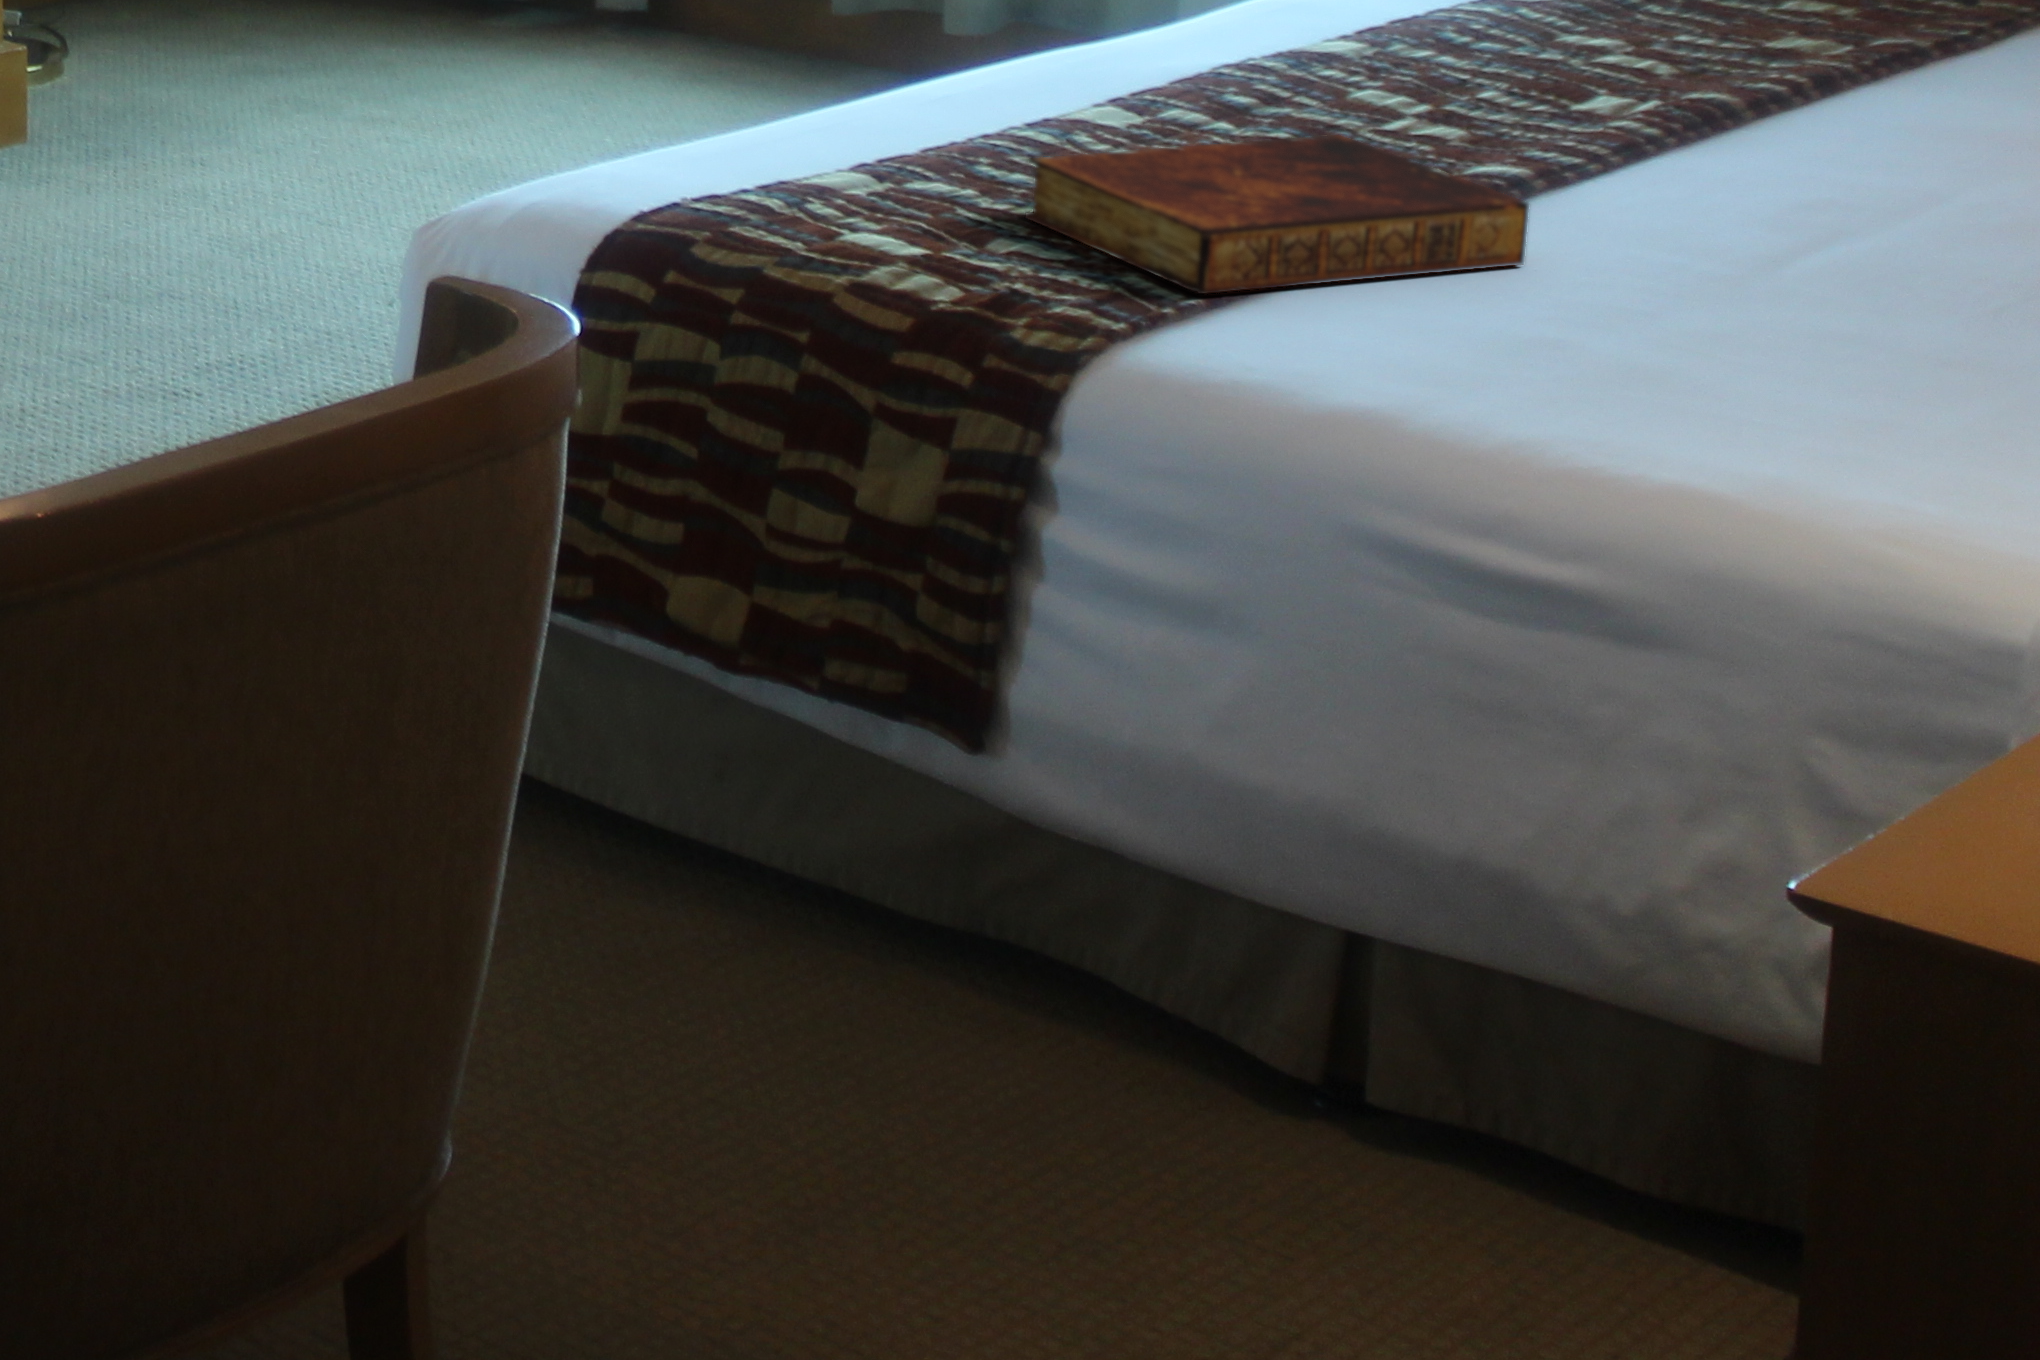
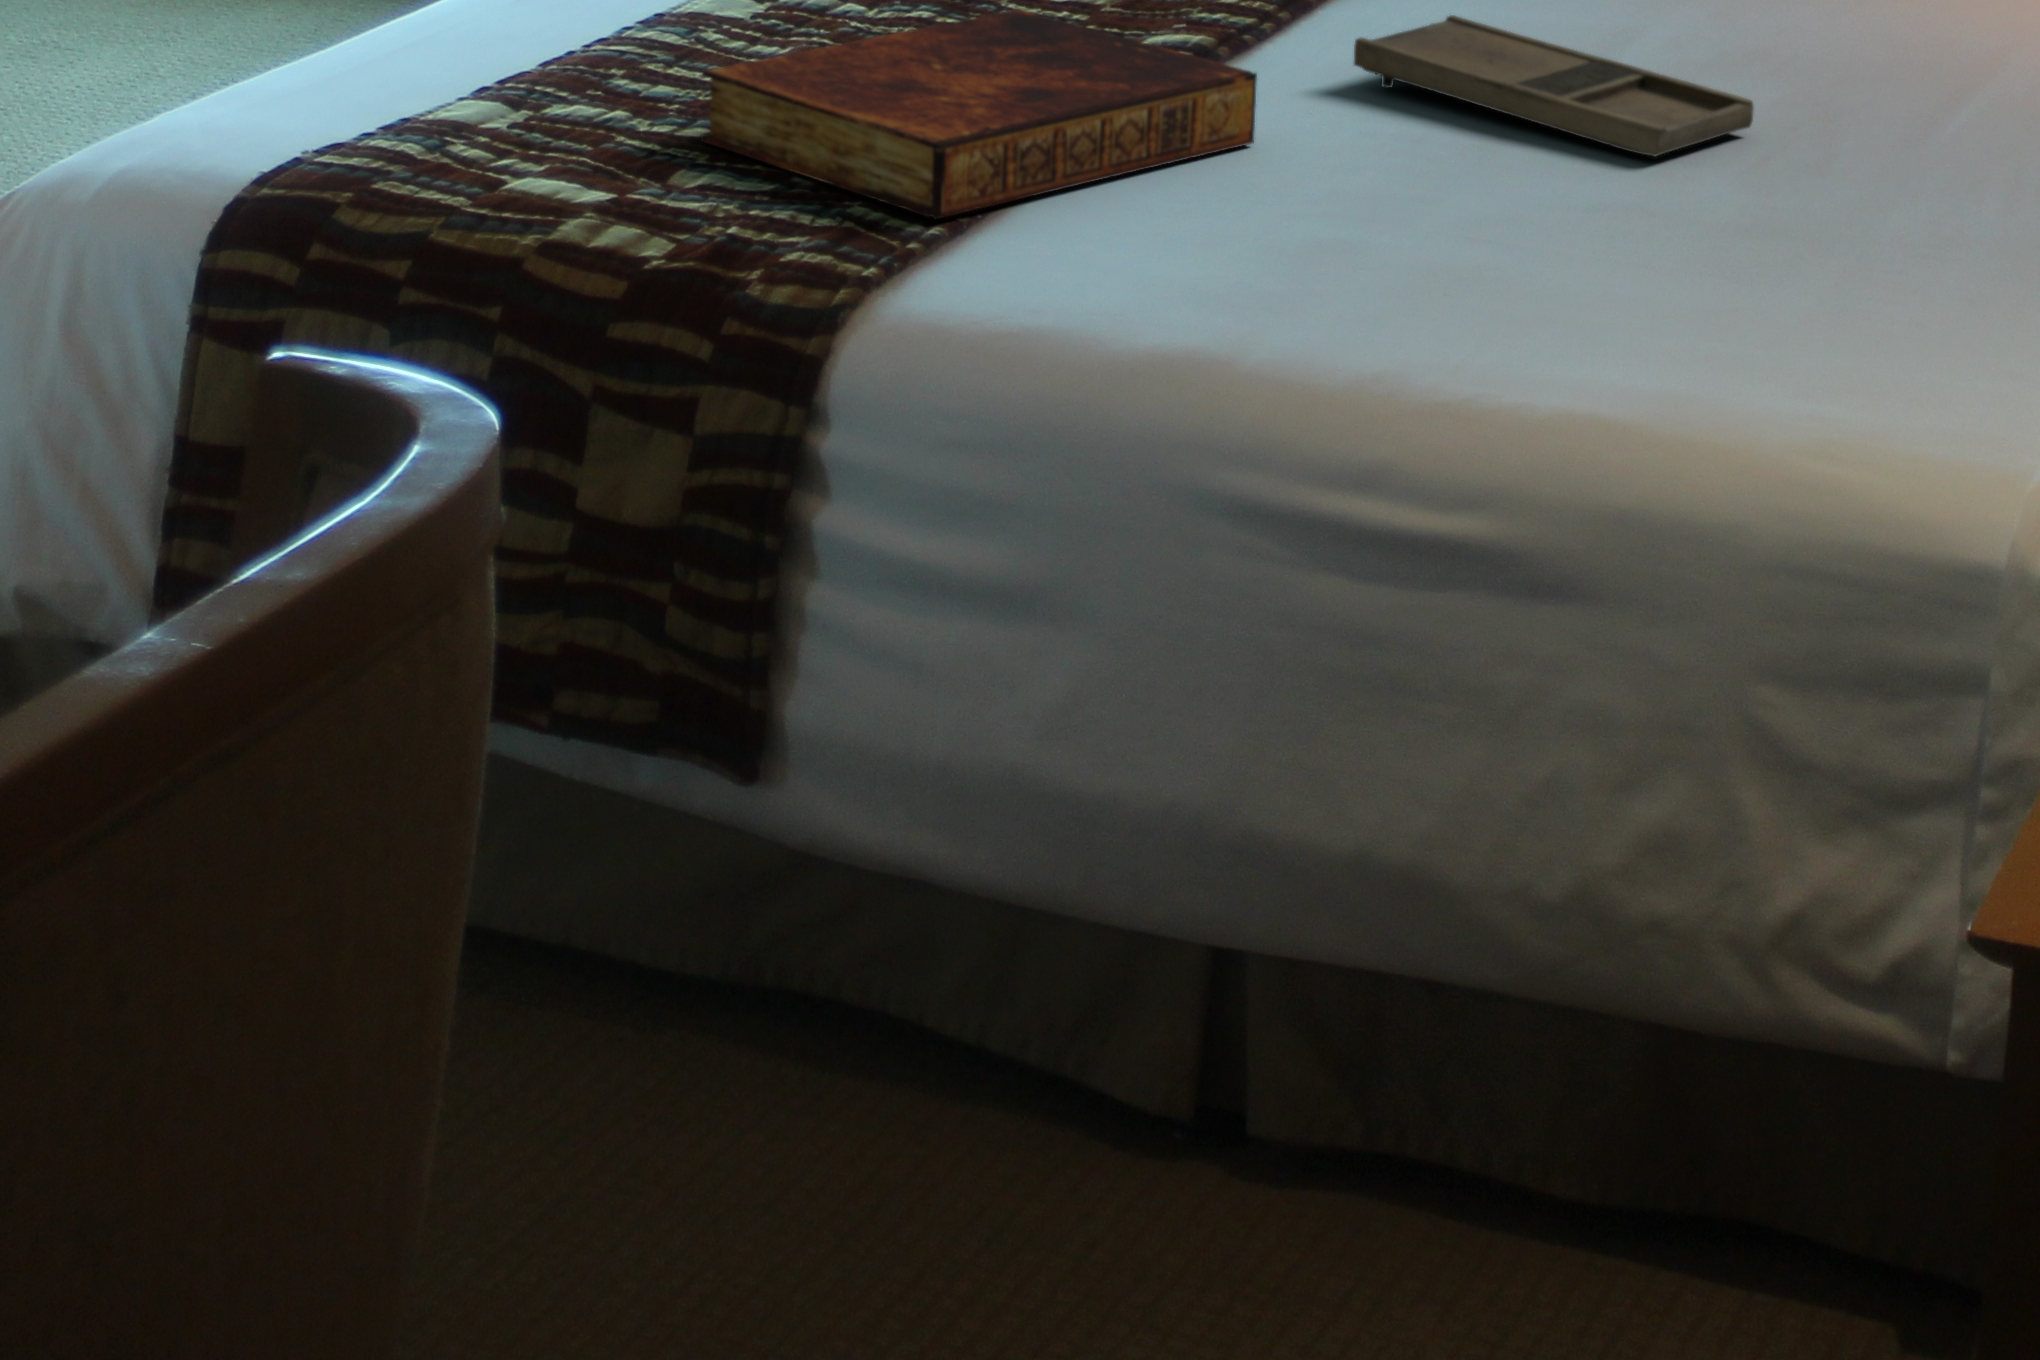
tray: none [1649,175,2023,310] -> present [1354,15,1753,156]

